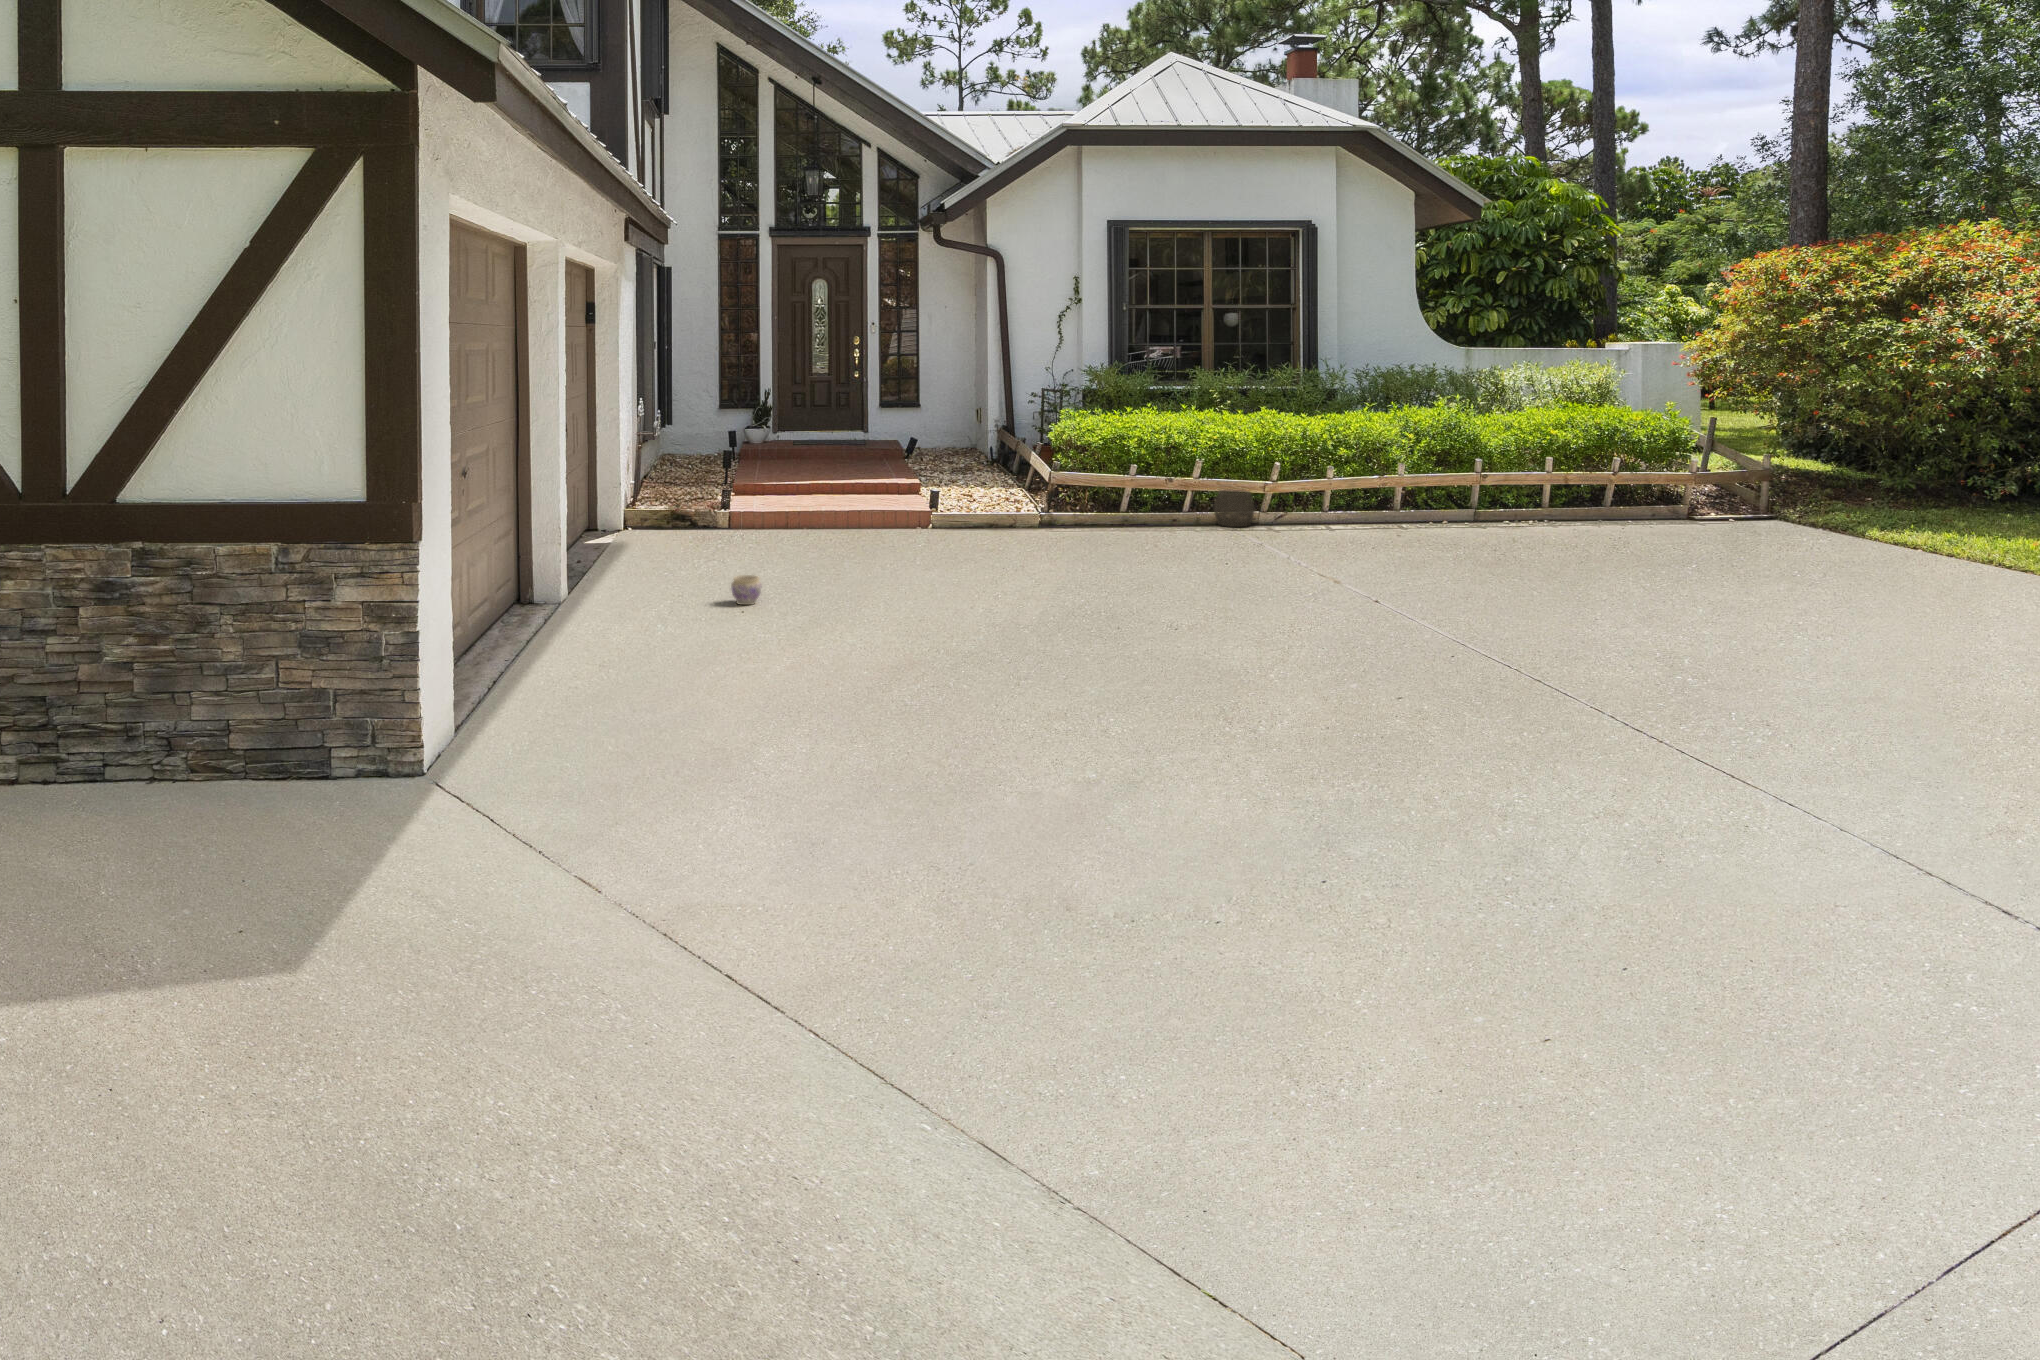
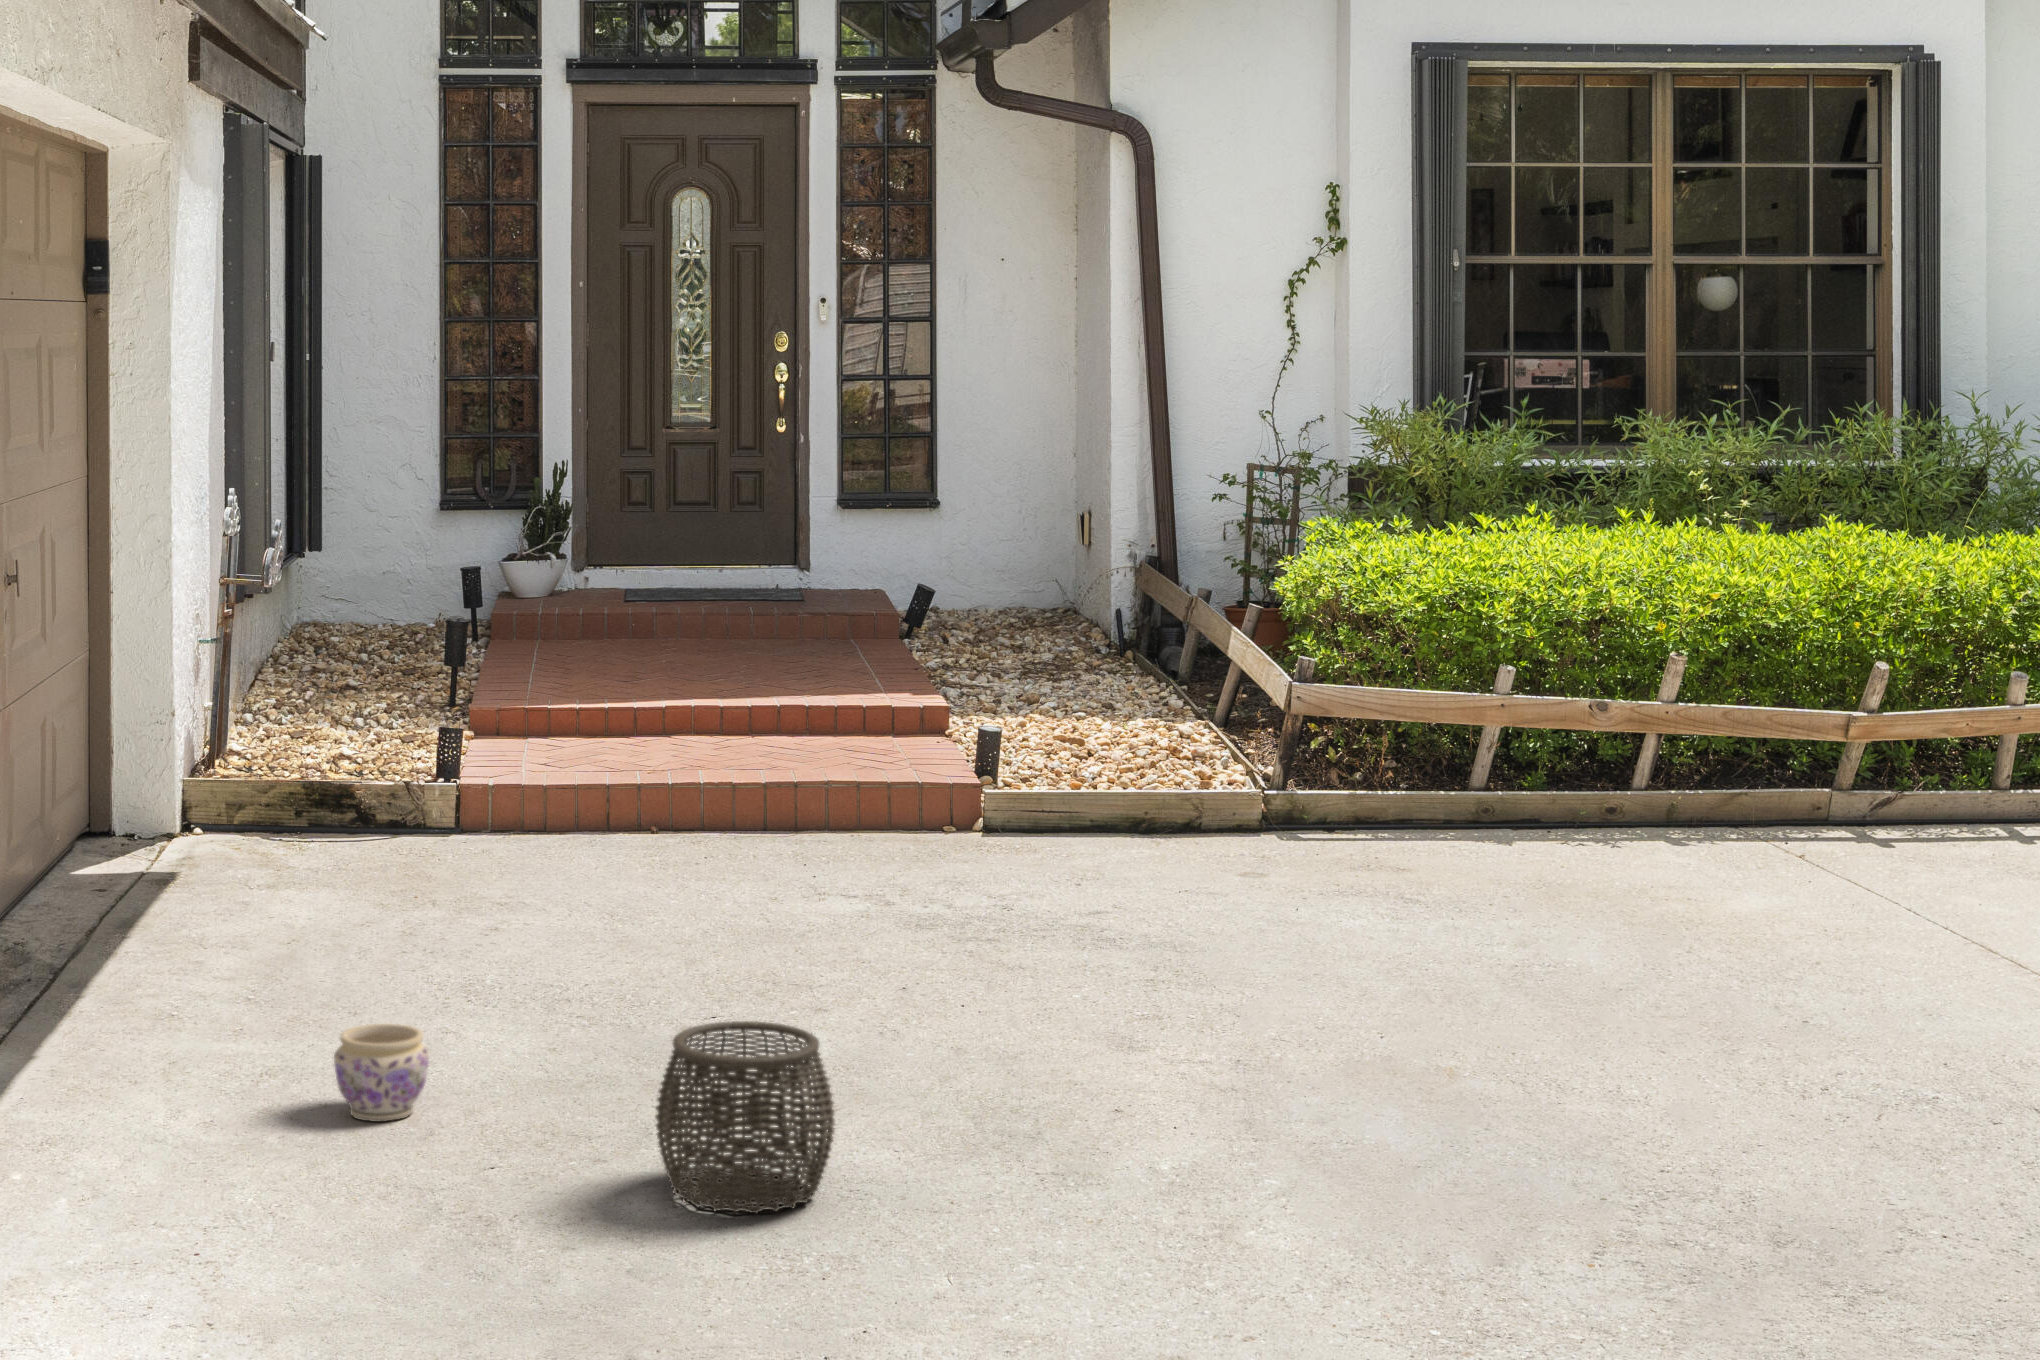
woven basket: present [1214,490,1254,527] -> present [655,1021,835,1213]

